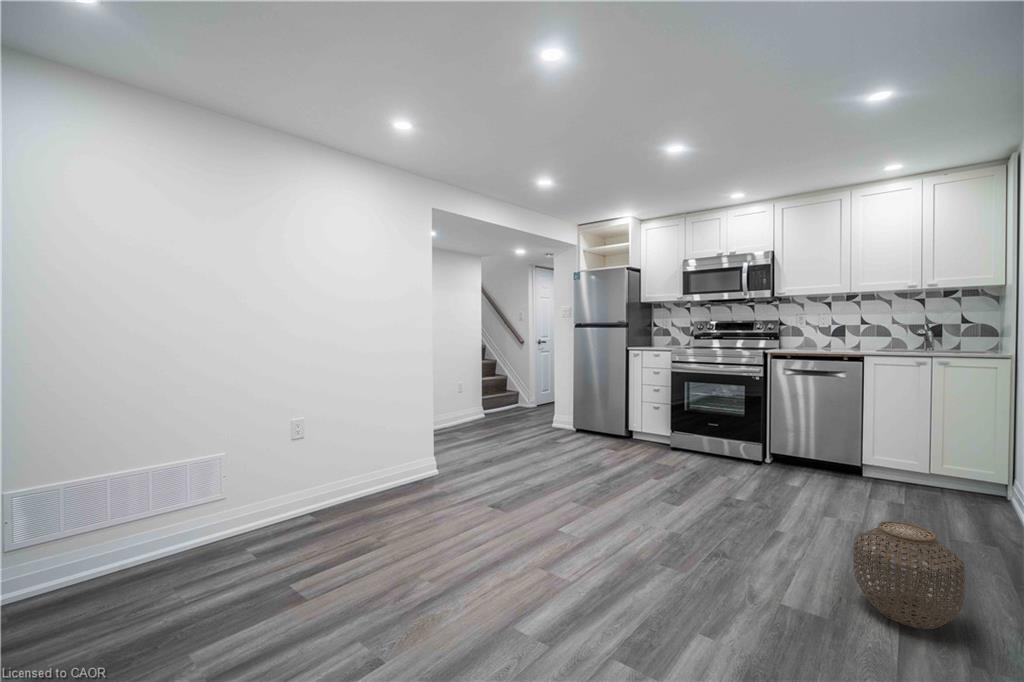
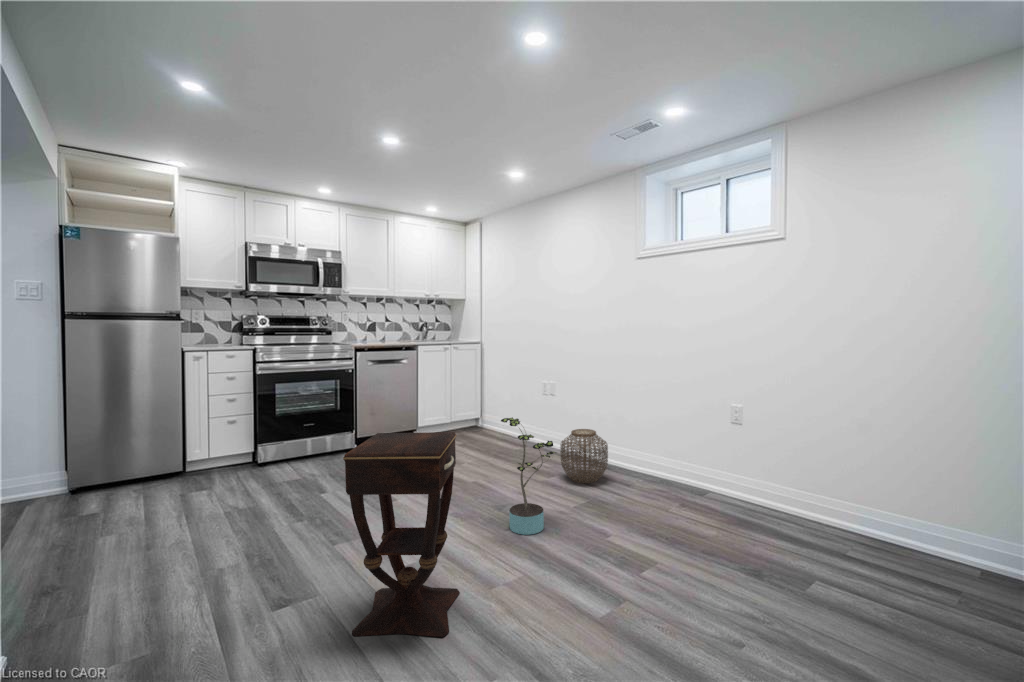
side table: none [470,417,537,557] -> present [343,432,460,637]
potted plant: none [632,444,716,585] -> present [501,417,556,535]

